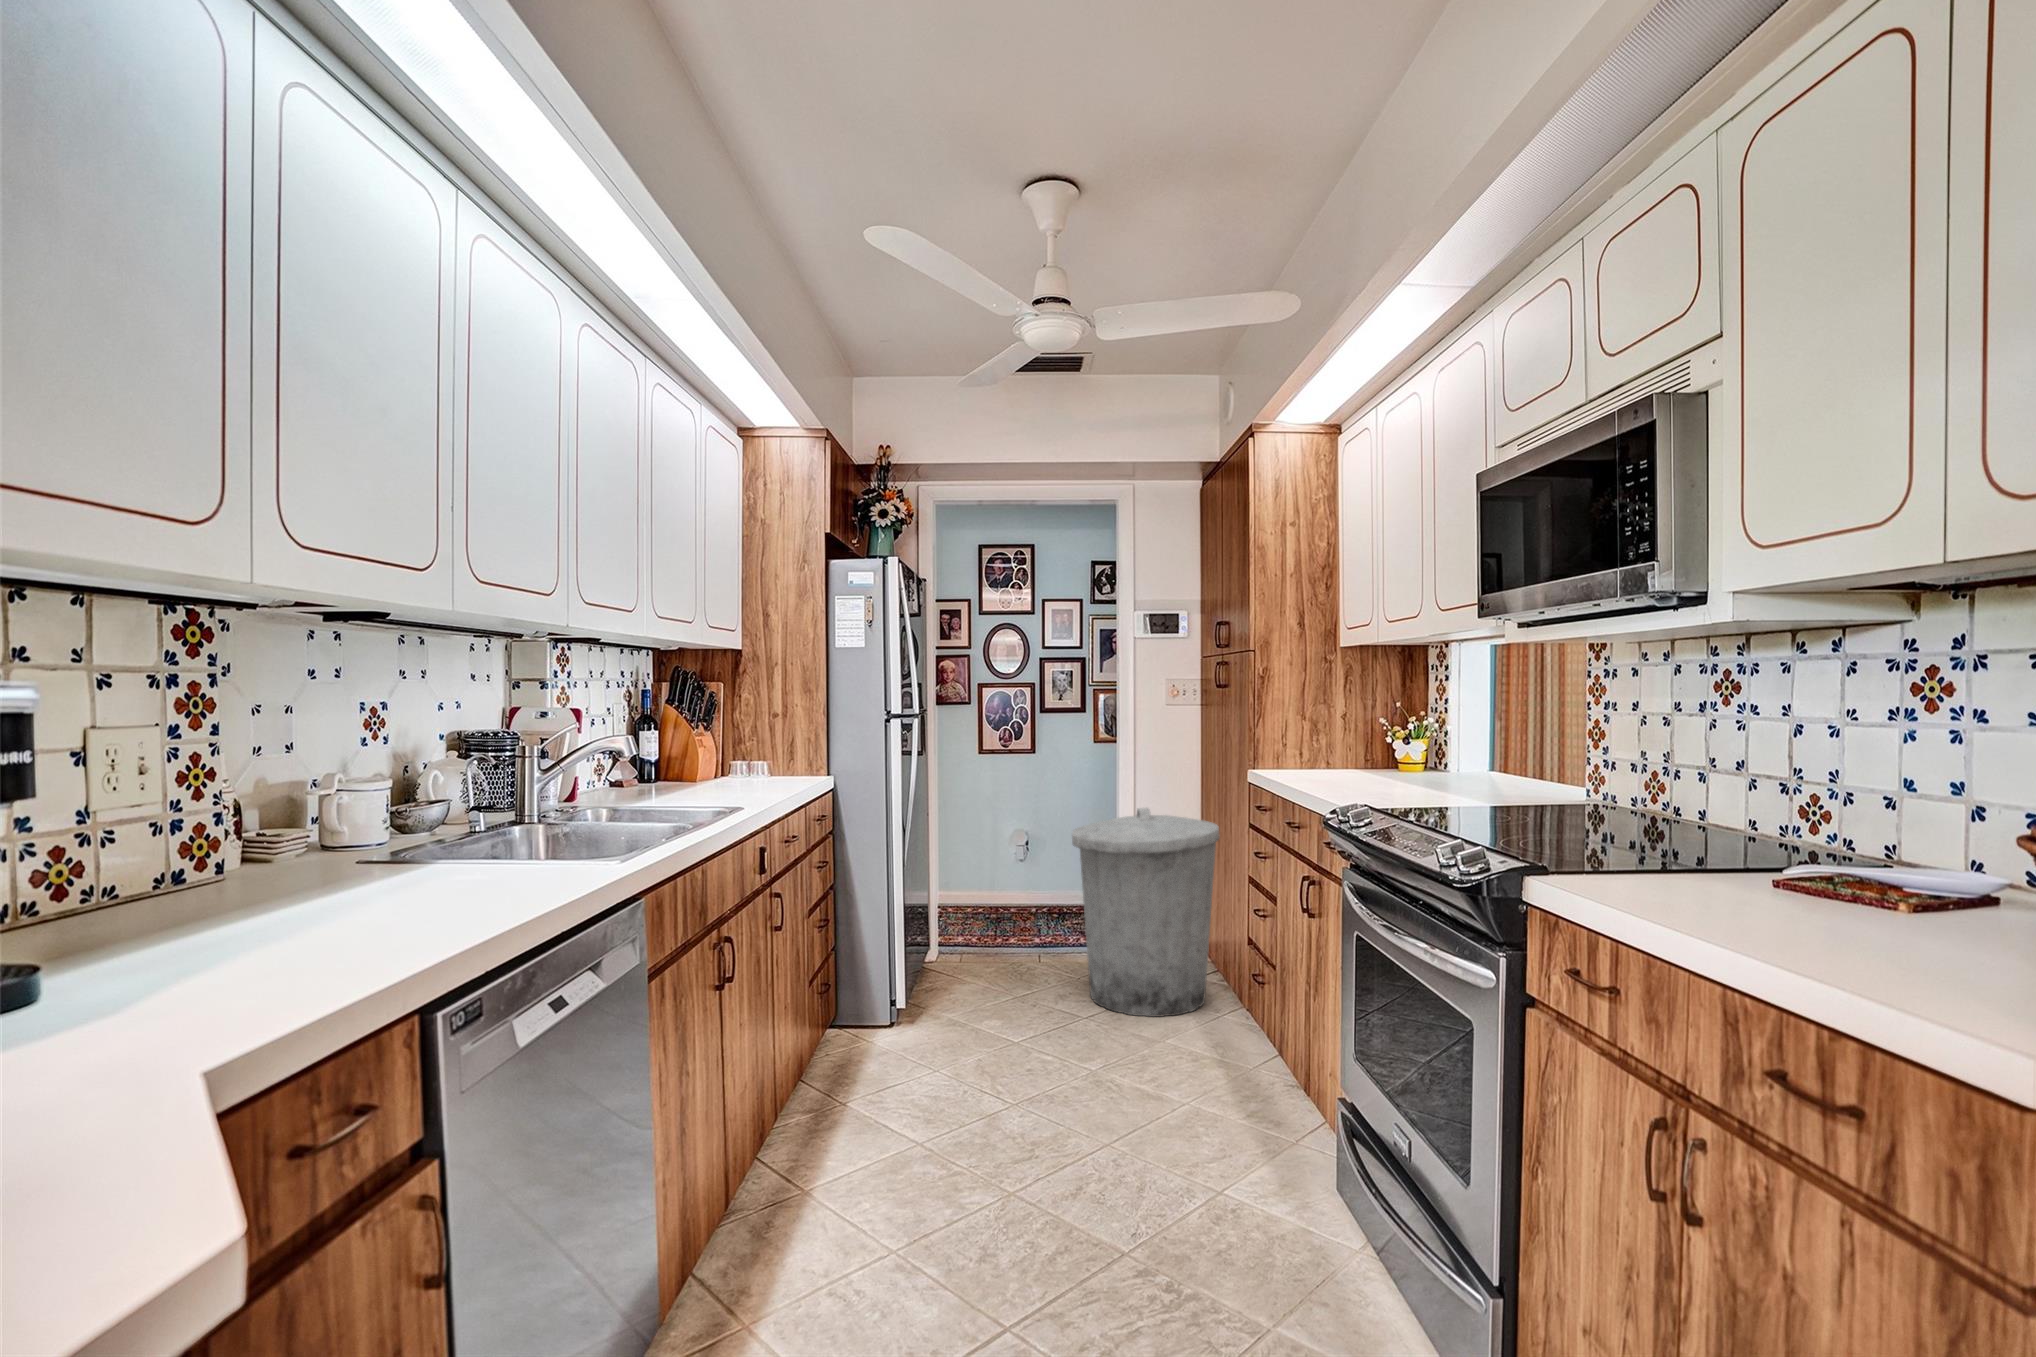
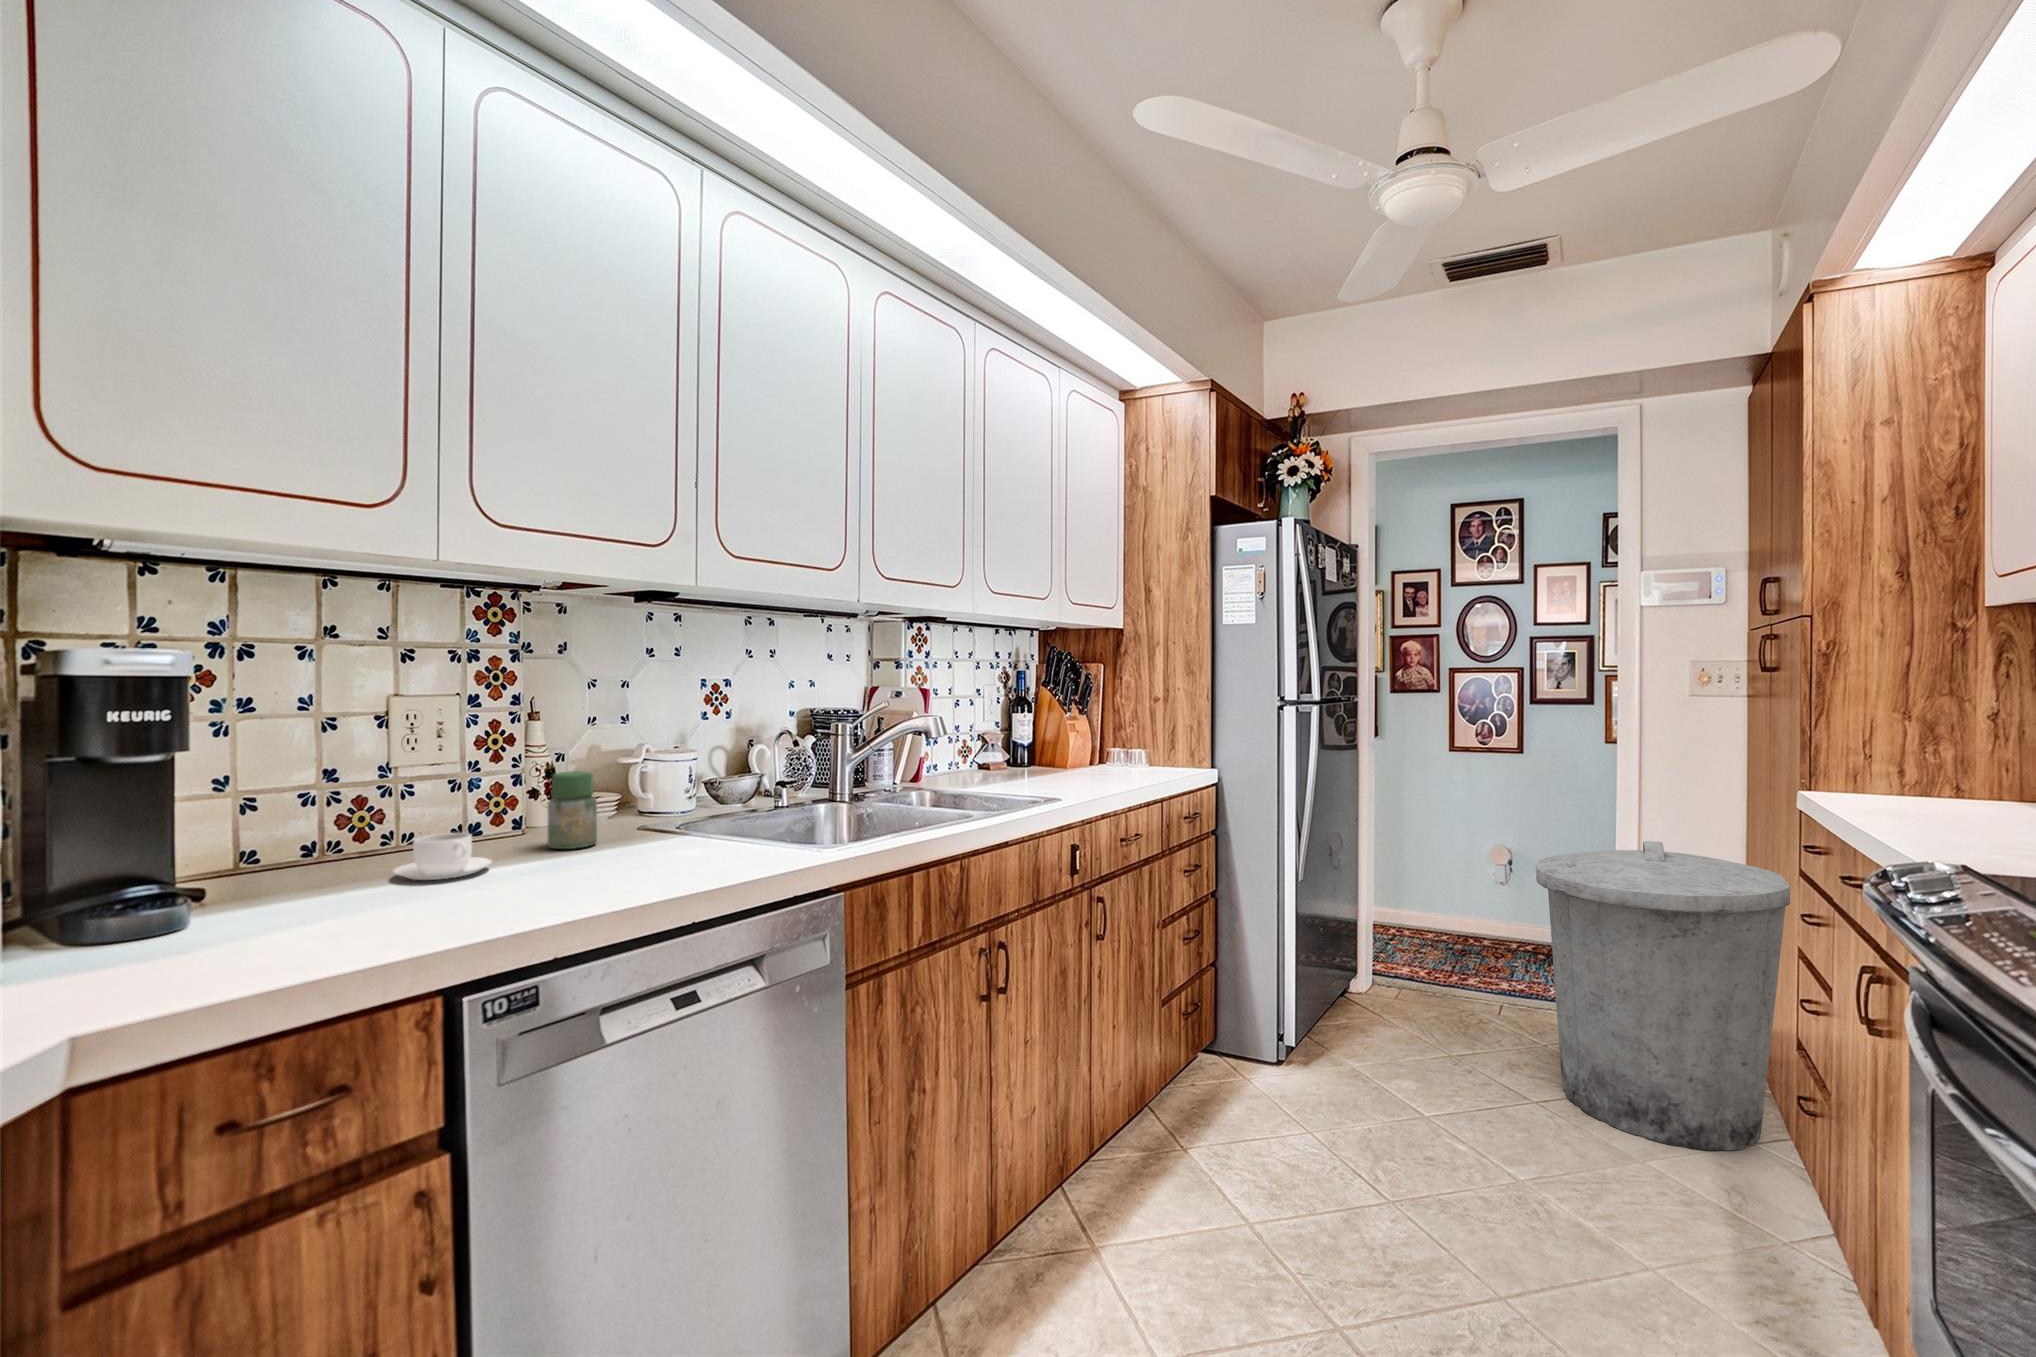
jar: none [304,802,361,883] -> present [548,771,597,849]
coffee cup: none [182,870,297,920] -> present [394,833,492,880]

